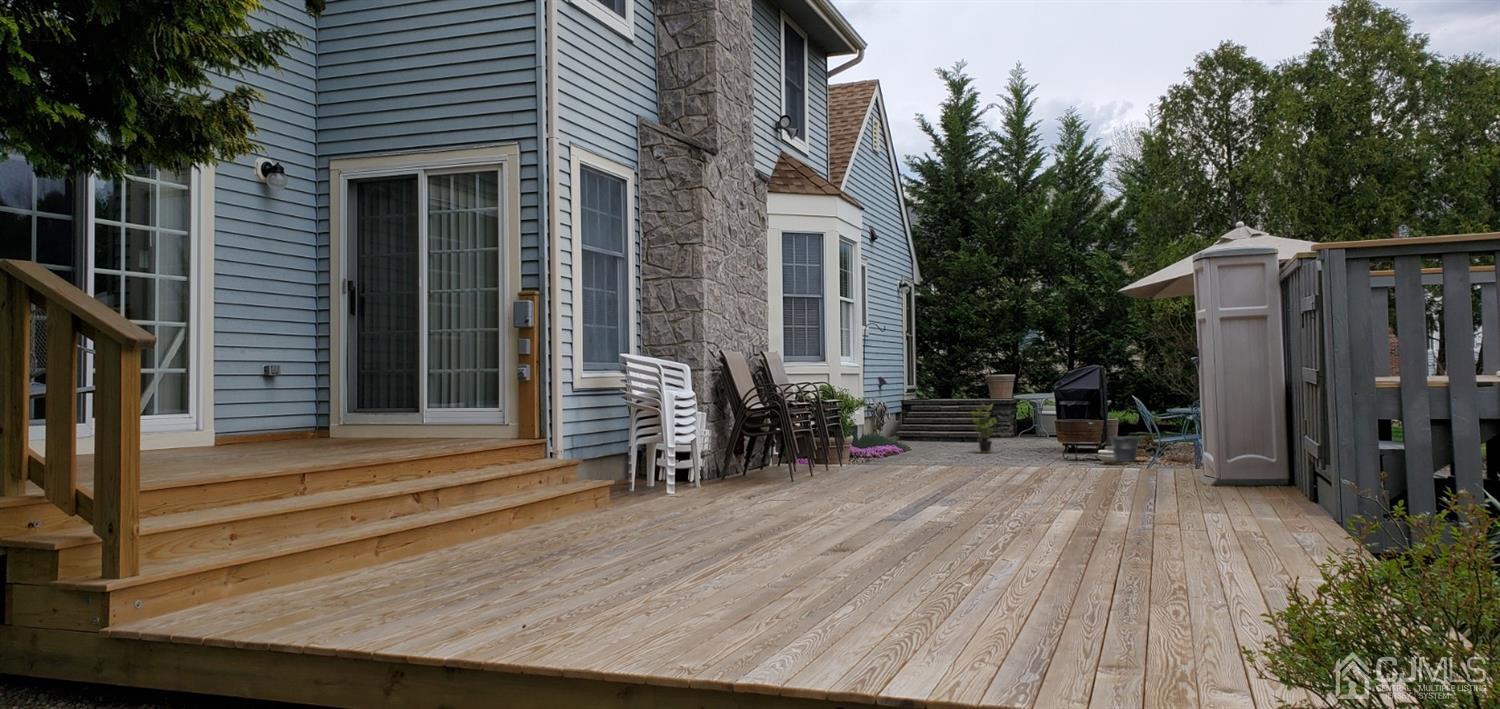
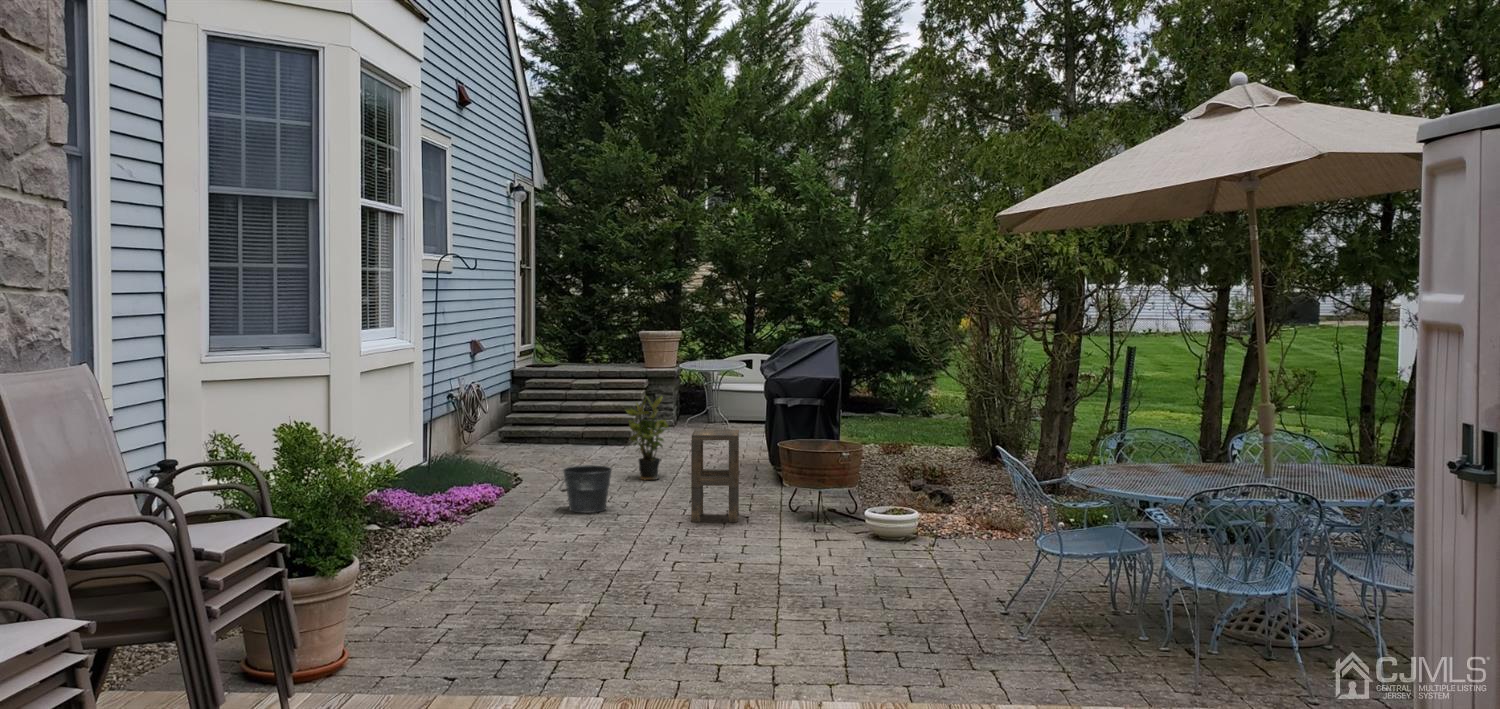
side table: none [1004,415,1033,464] -> present [691,430,739,522]
bucket: present [1109,437,1139,462] -> present [559,465,612,513]

